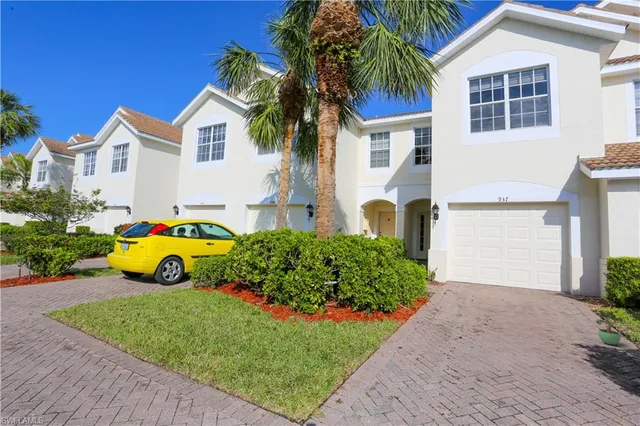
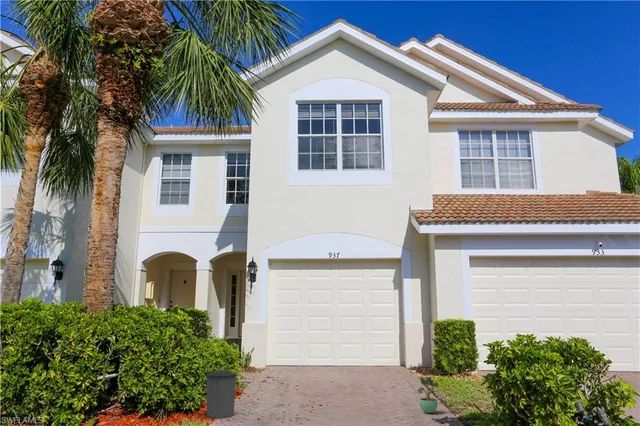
trash can: none [400,285,422,320] -> present [206,370,237,418]

